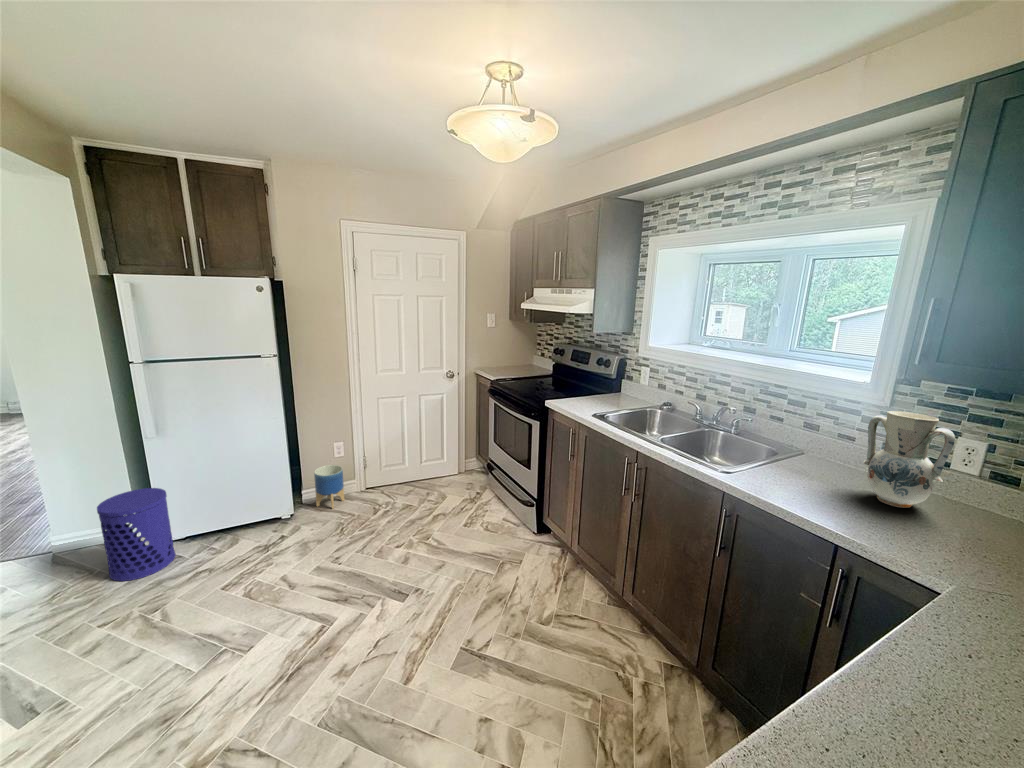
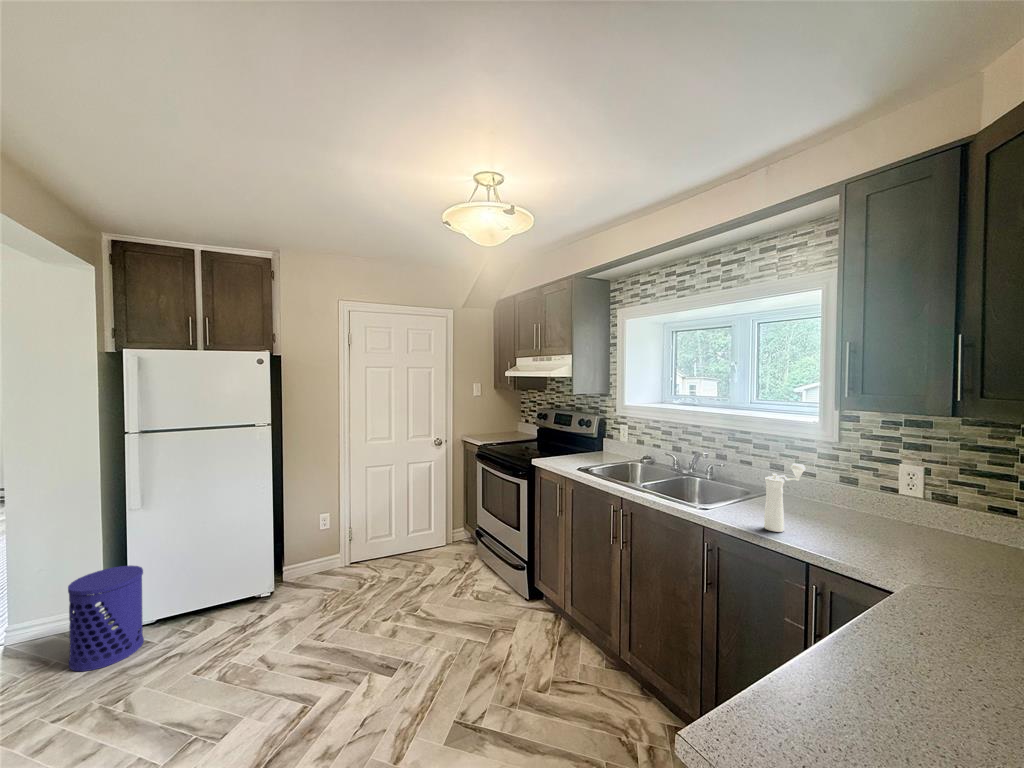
vase: present [863,411,955,507] -> none [821,442,893,529]
pepper mill: none [792,434,850,507] -> present [764,464,806,532]
planter: present [314,465,344,509] -> none [297,540,327,587]

